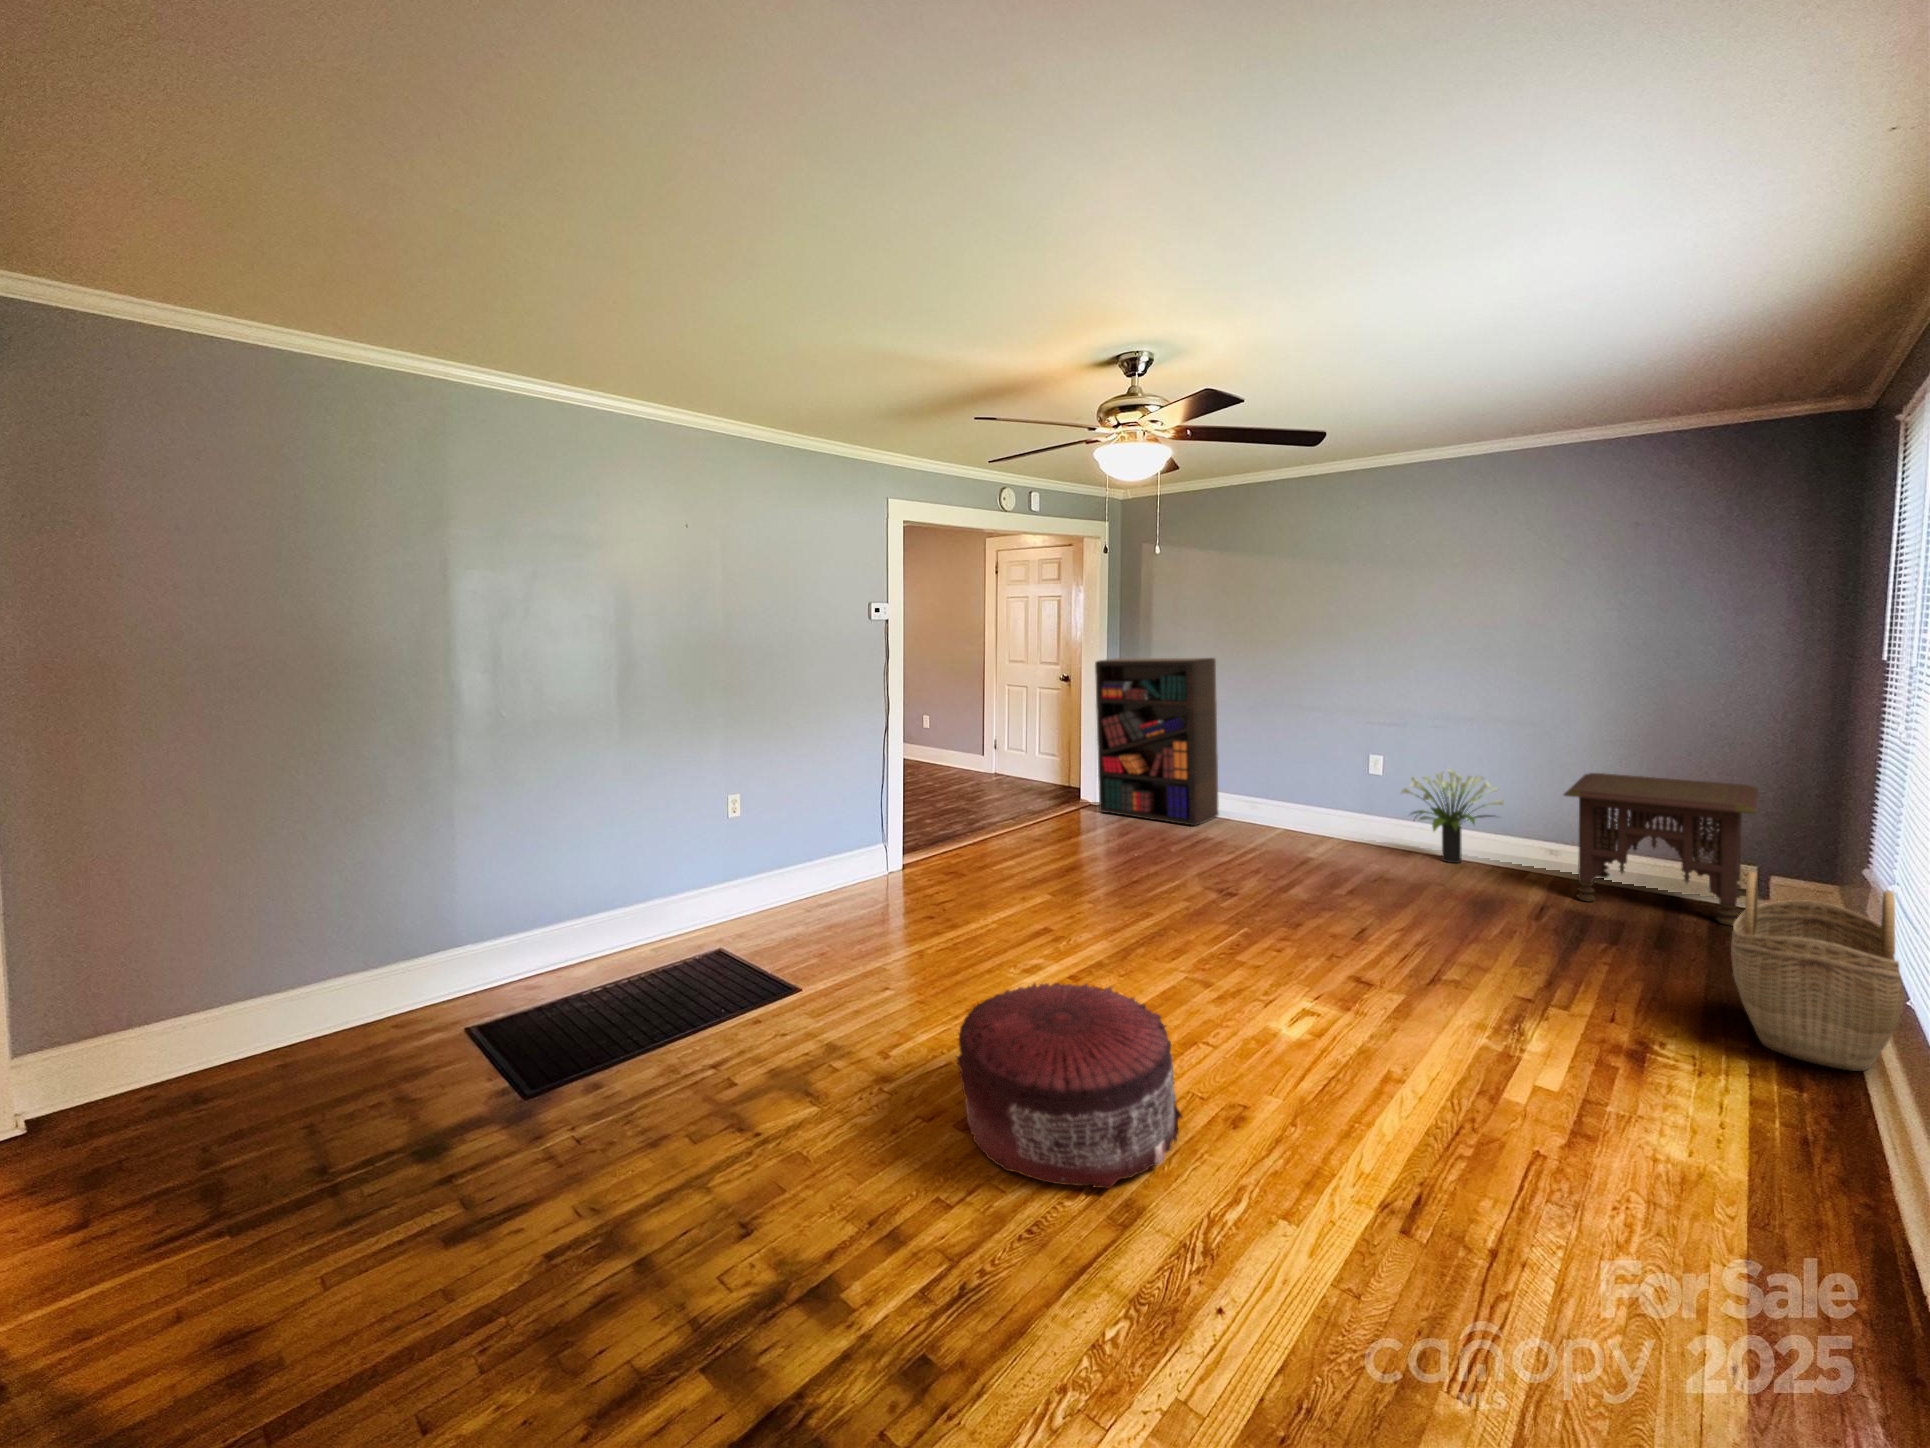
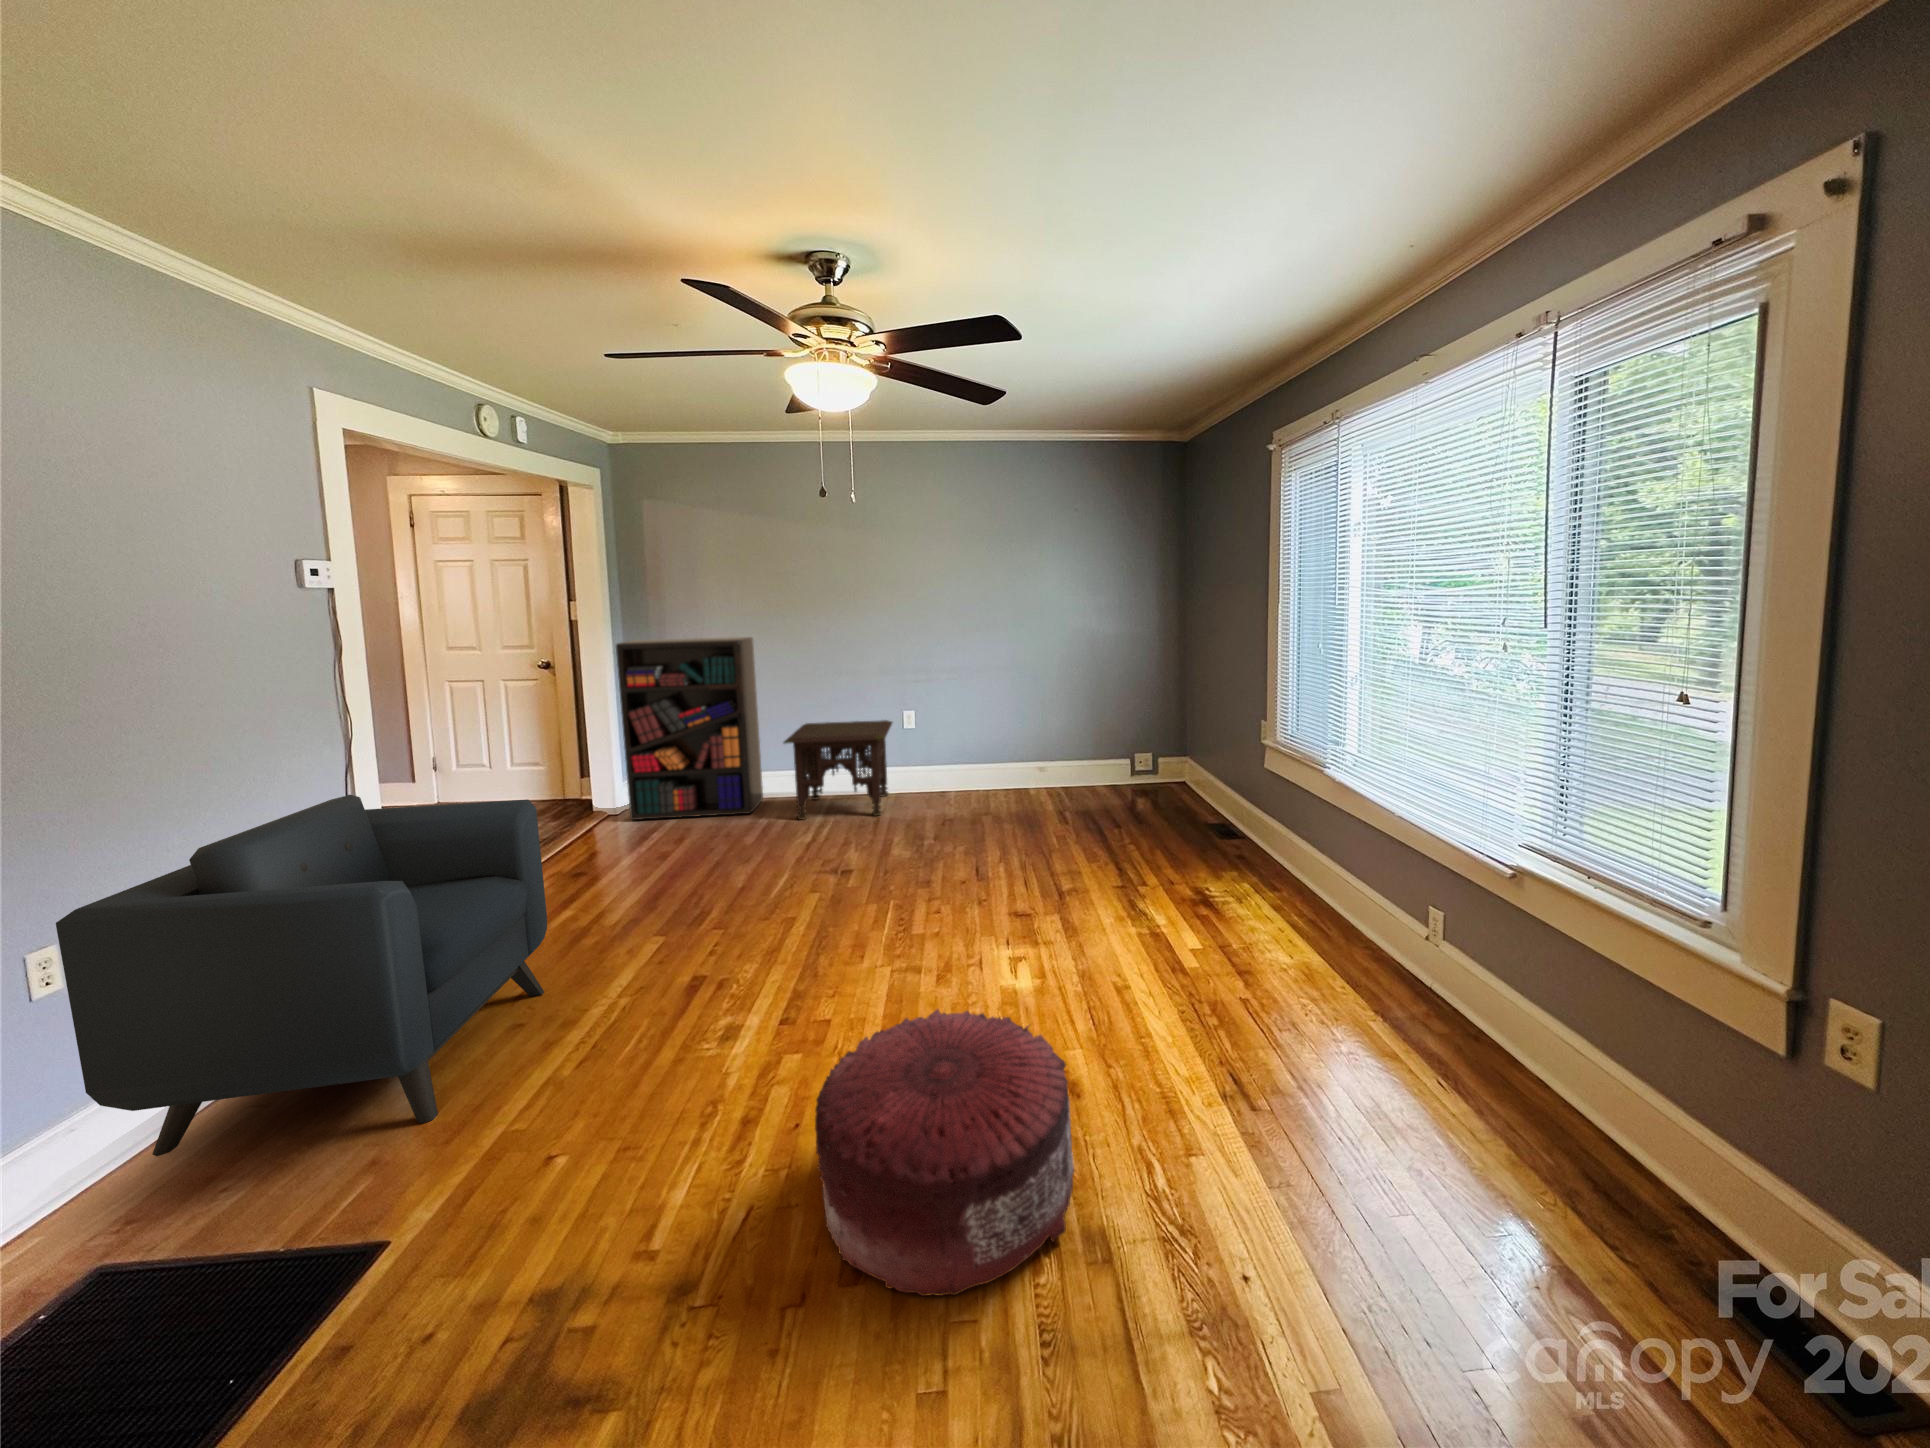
armchair: none [744,749,963,949] -> present [56,795,547,1156]
potted plant: present [1401,769,1503,863] -> none [940,724,1010,800]
side table: present [1564,773,1758,926] -> present [784,720,892,820]
woven basket: present [1731,872,1904,1071] -> none [1203,765,1287,878]

